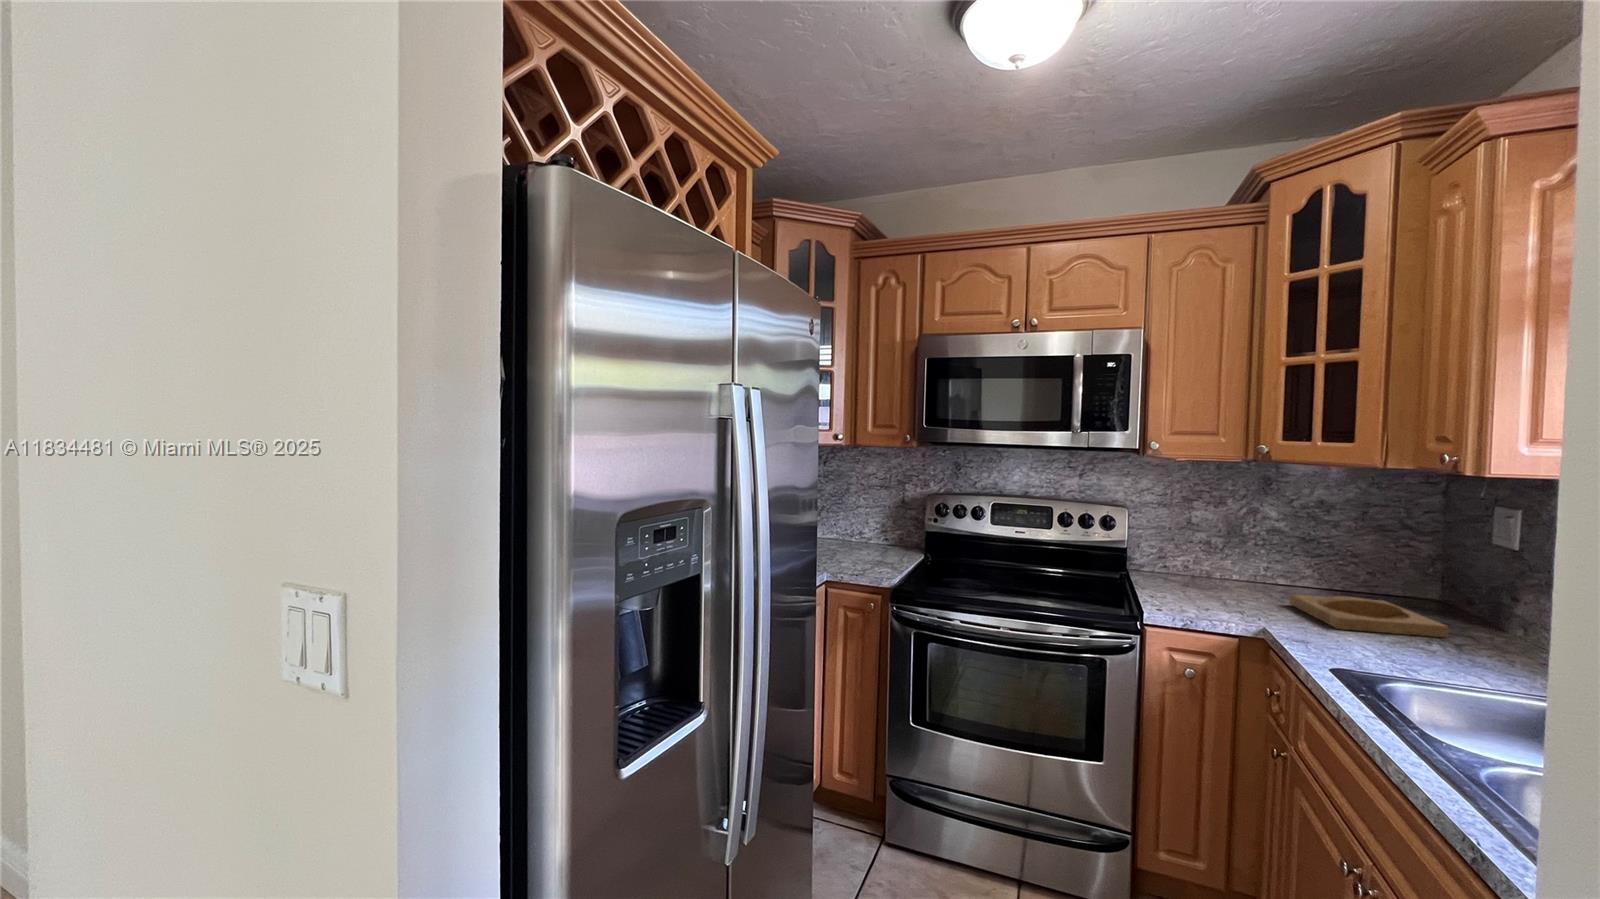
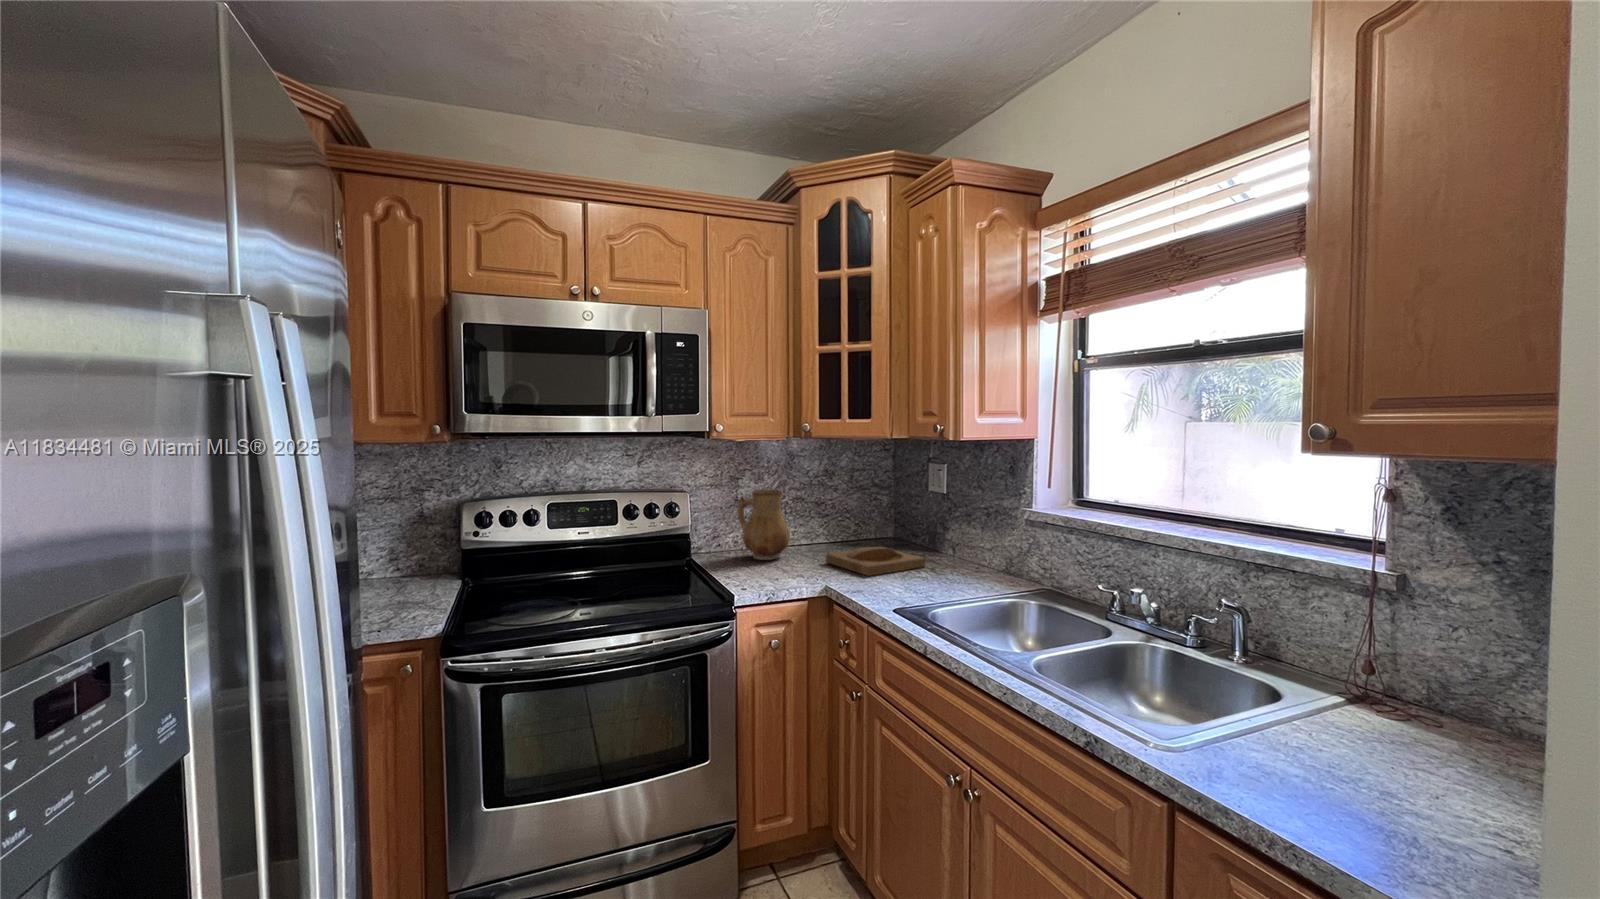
ceramic pitcher: none [1184,513,1248,589] -> present [737,489,790,560]

